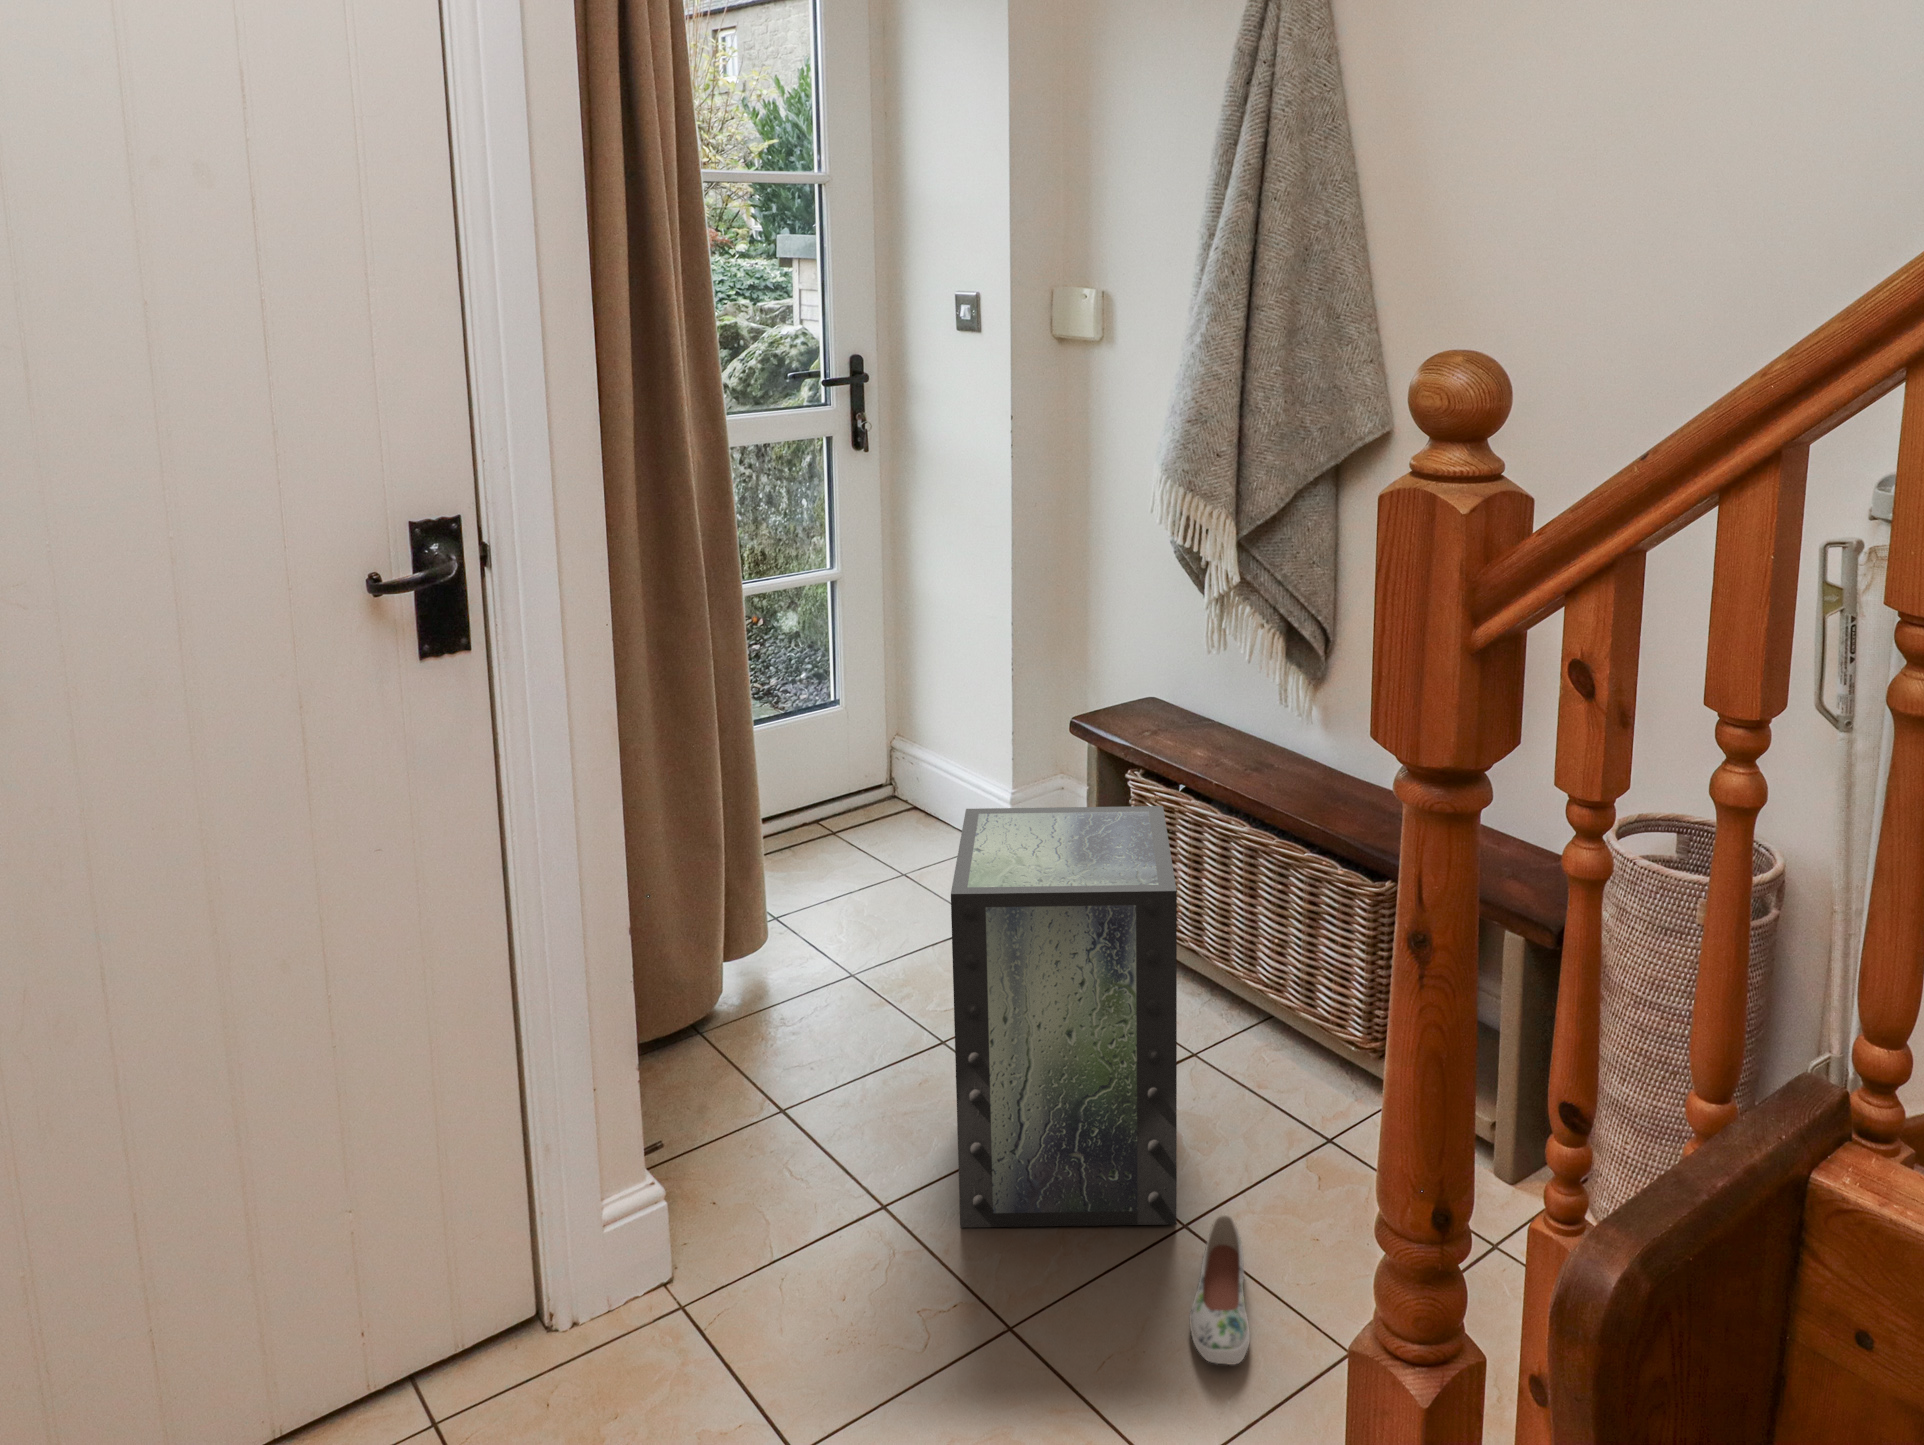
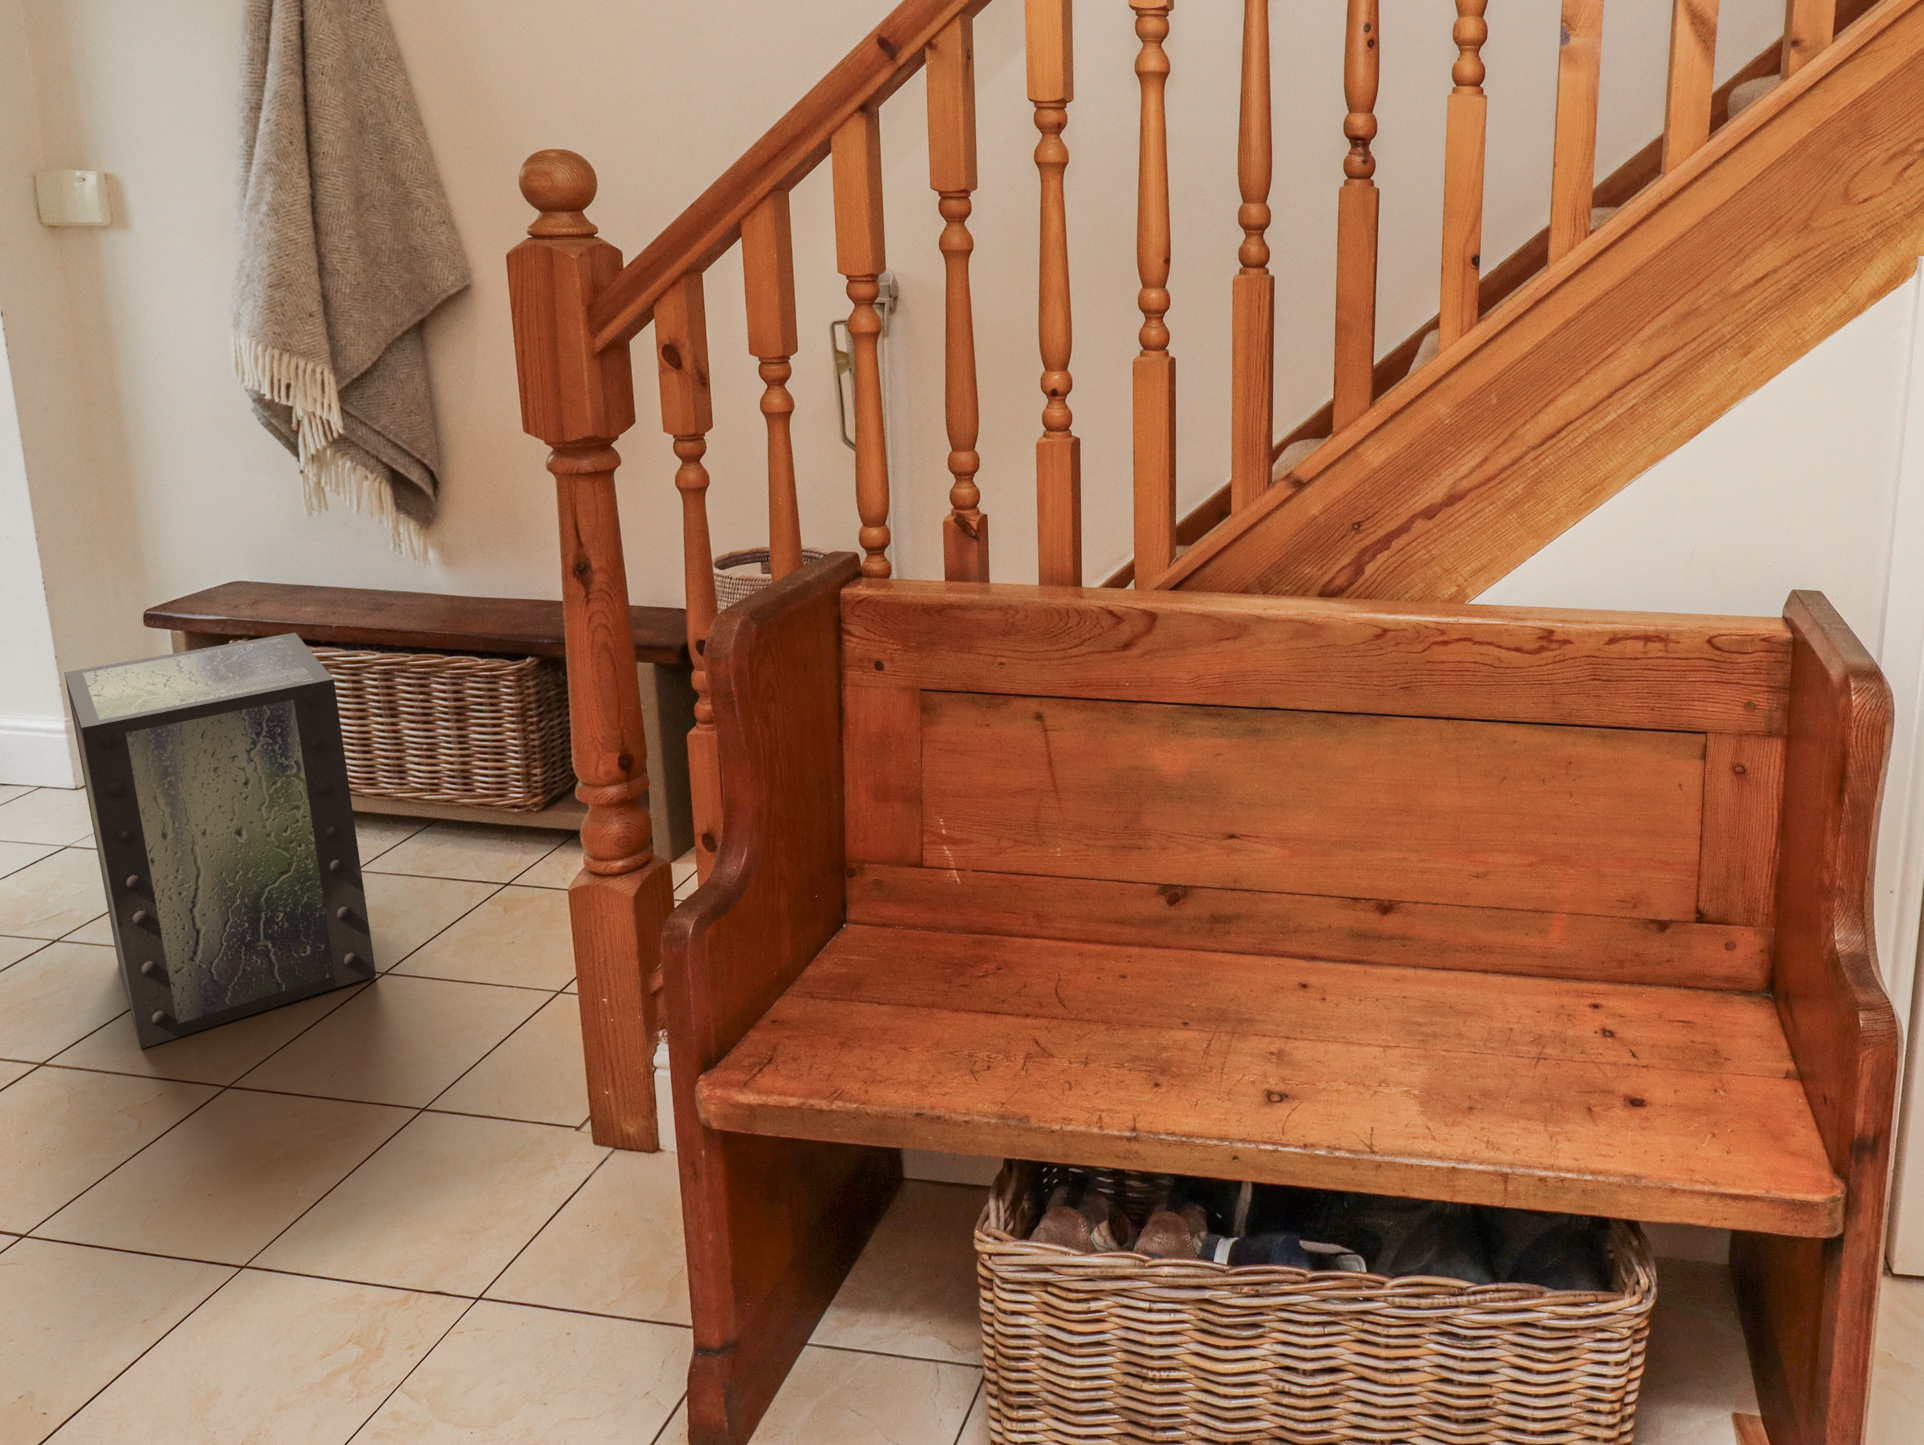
shoe: present [1189,1215,1250,1365] -> none [408,942,468,1041]

